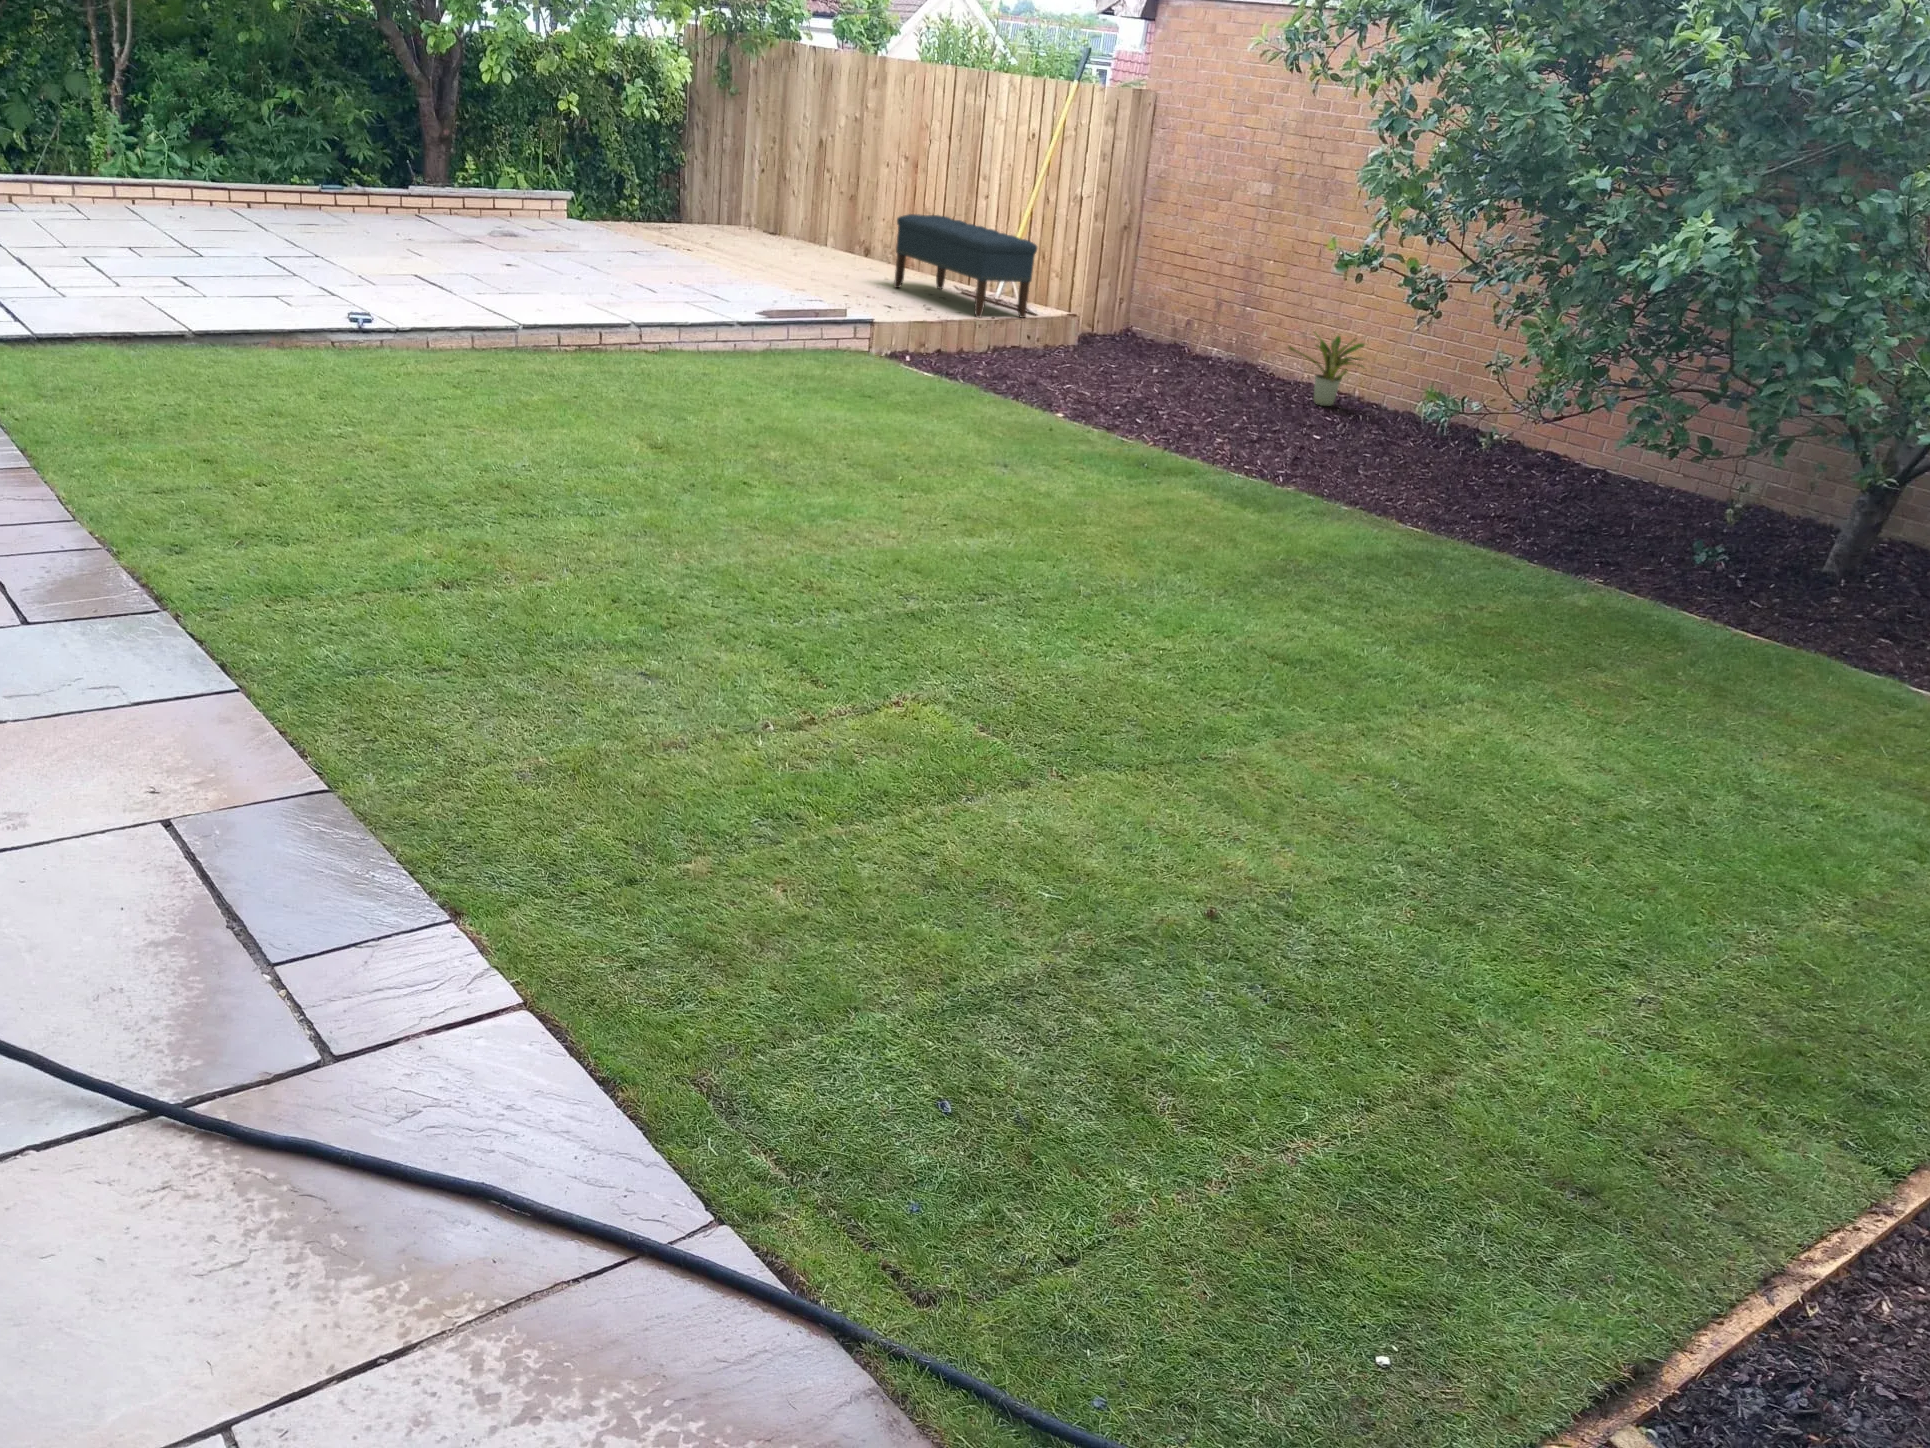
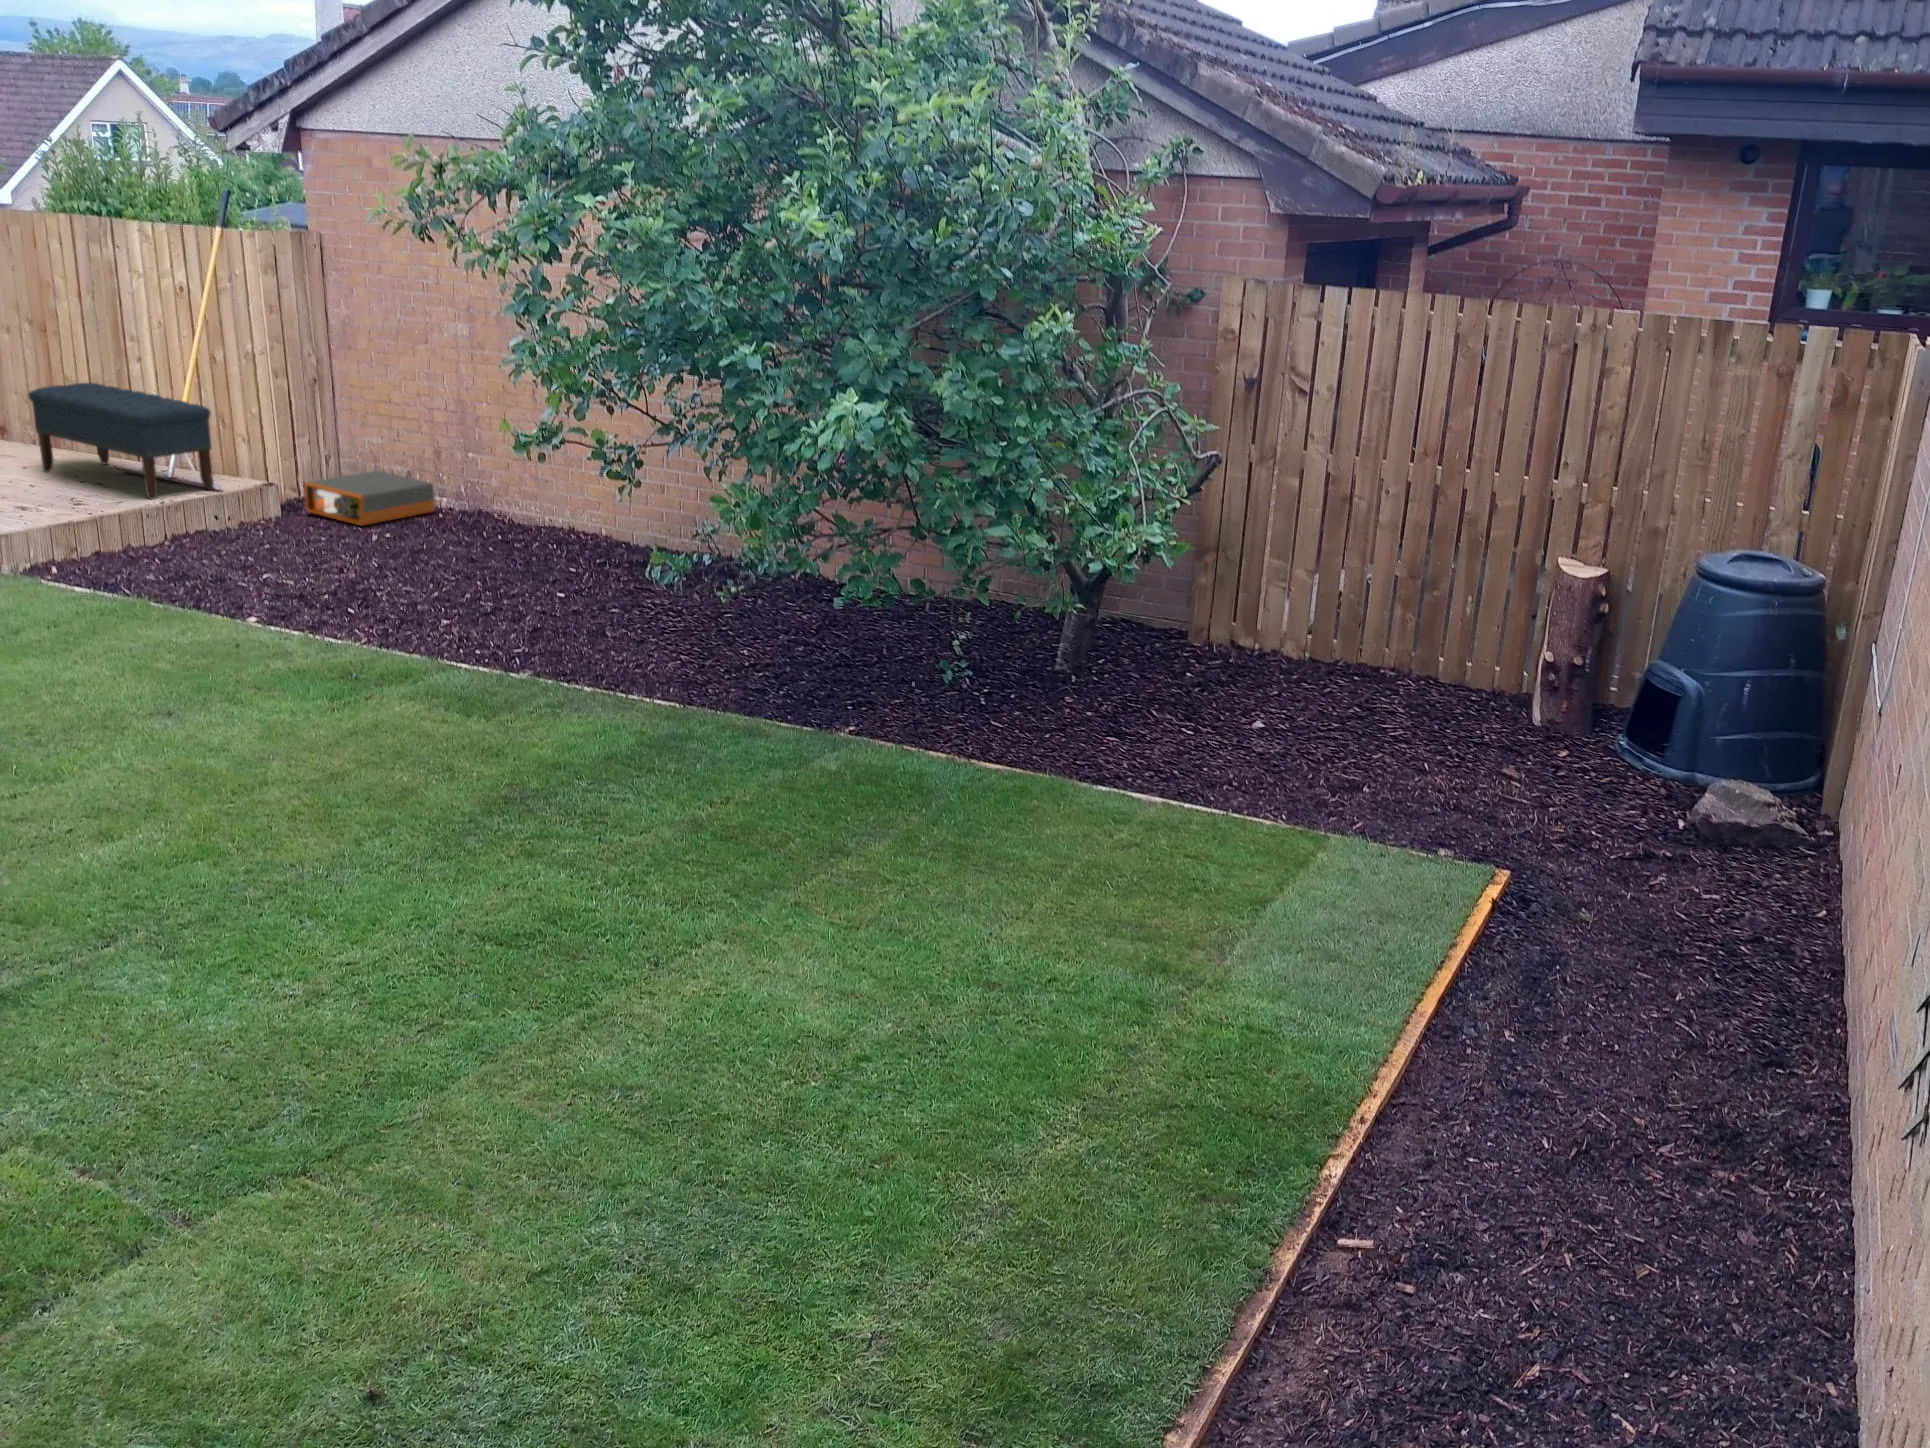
storage box: none [1102,316,1214,360] -> present [304,471,435,526]
potted plant: present [1289,332,1365,406] -> none [510,478,597,553]

